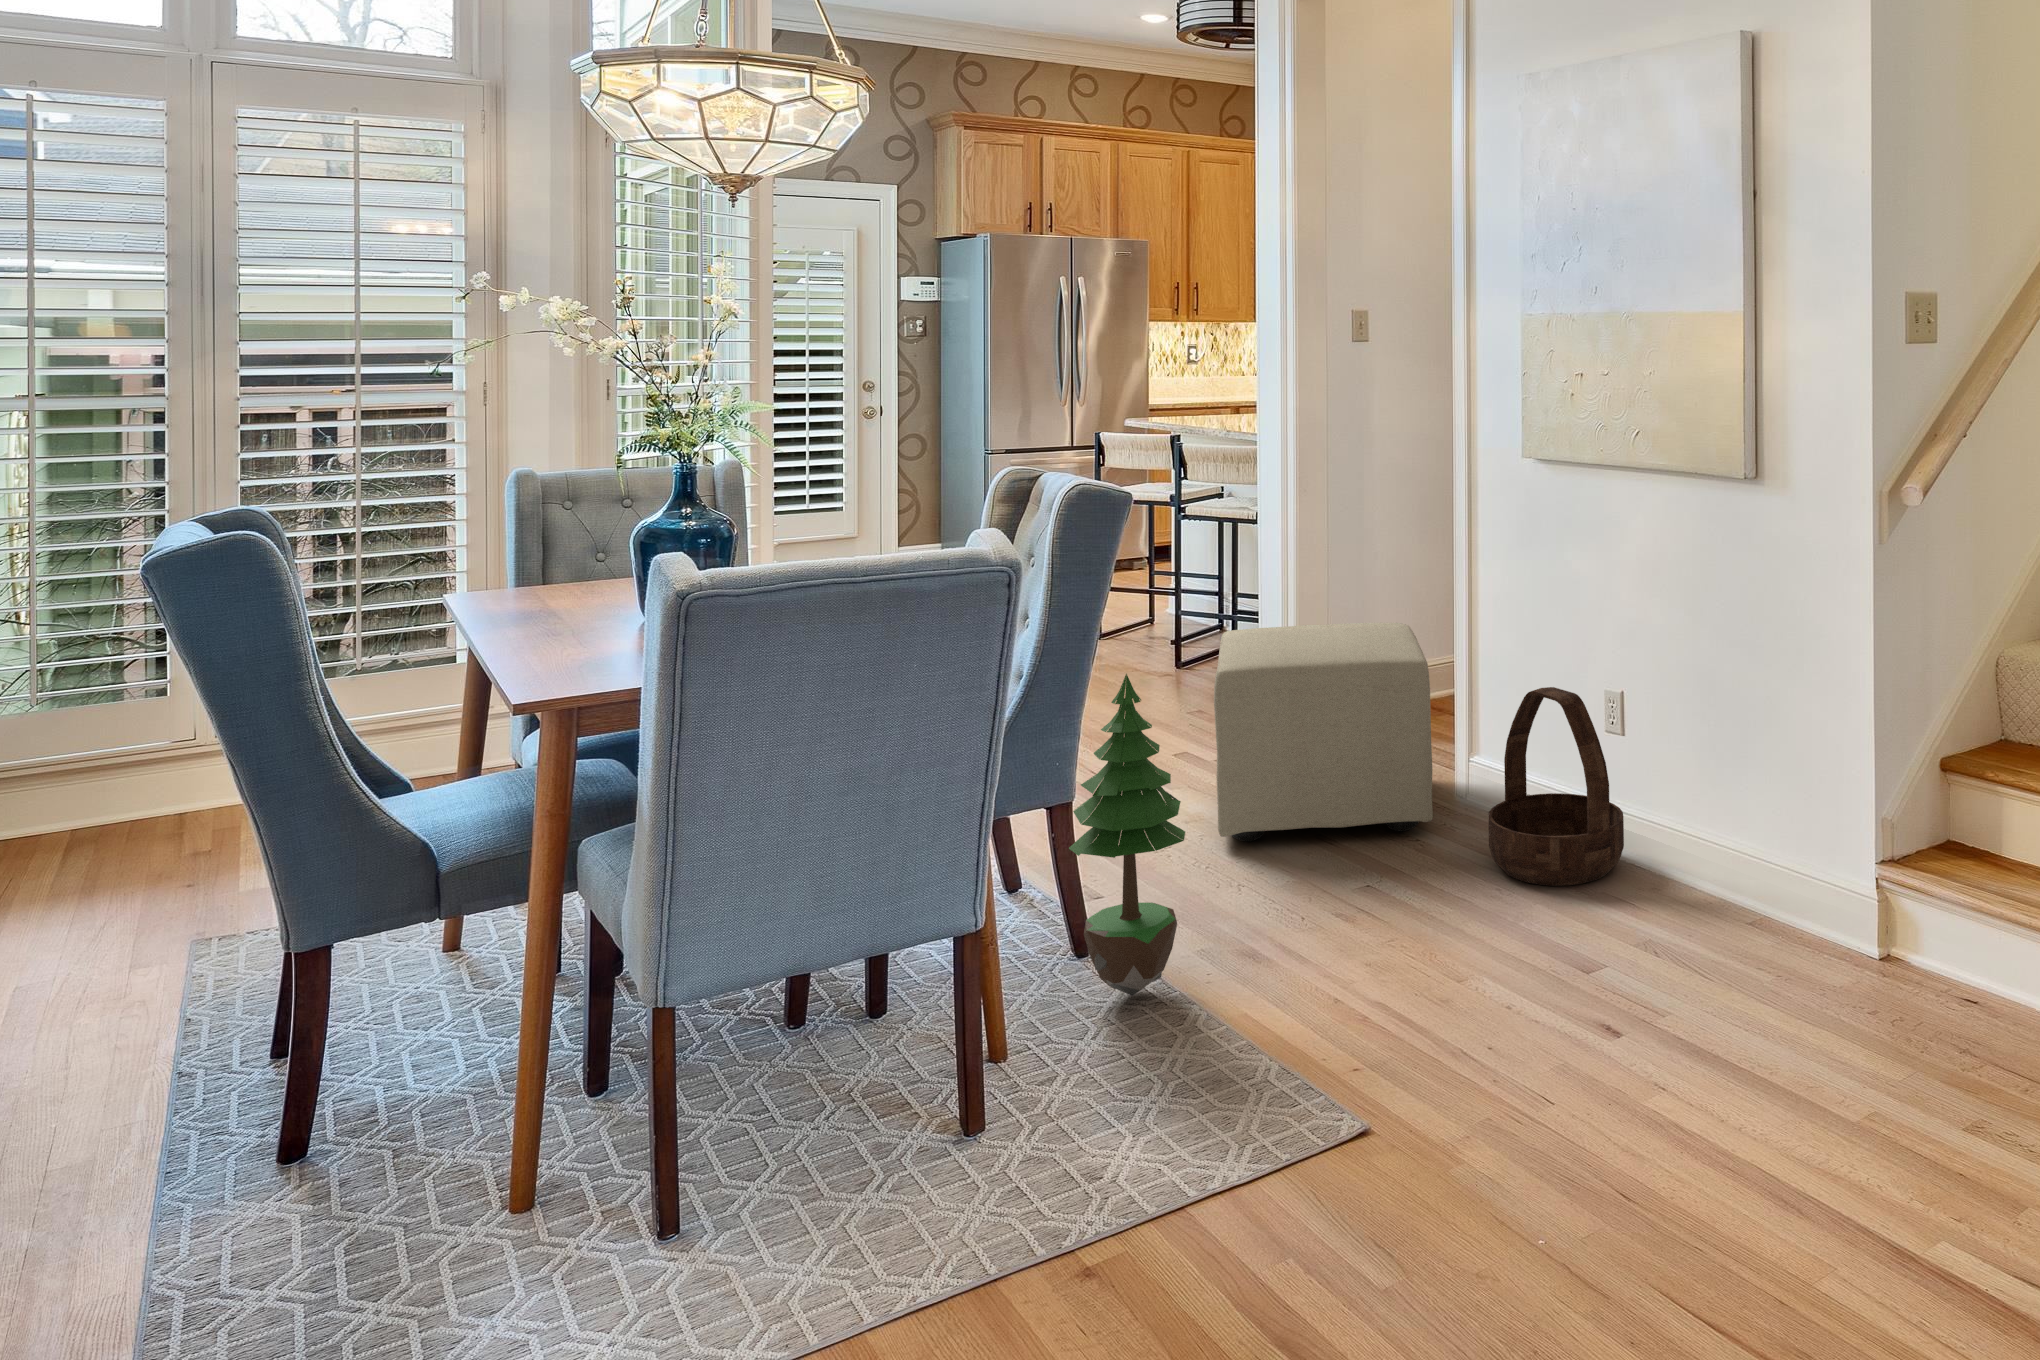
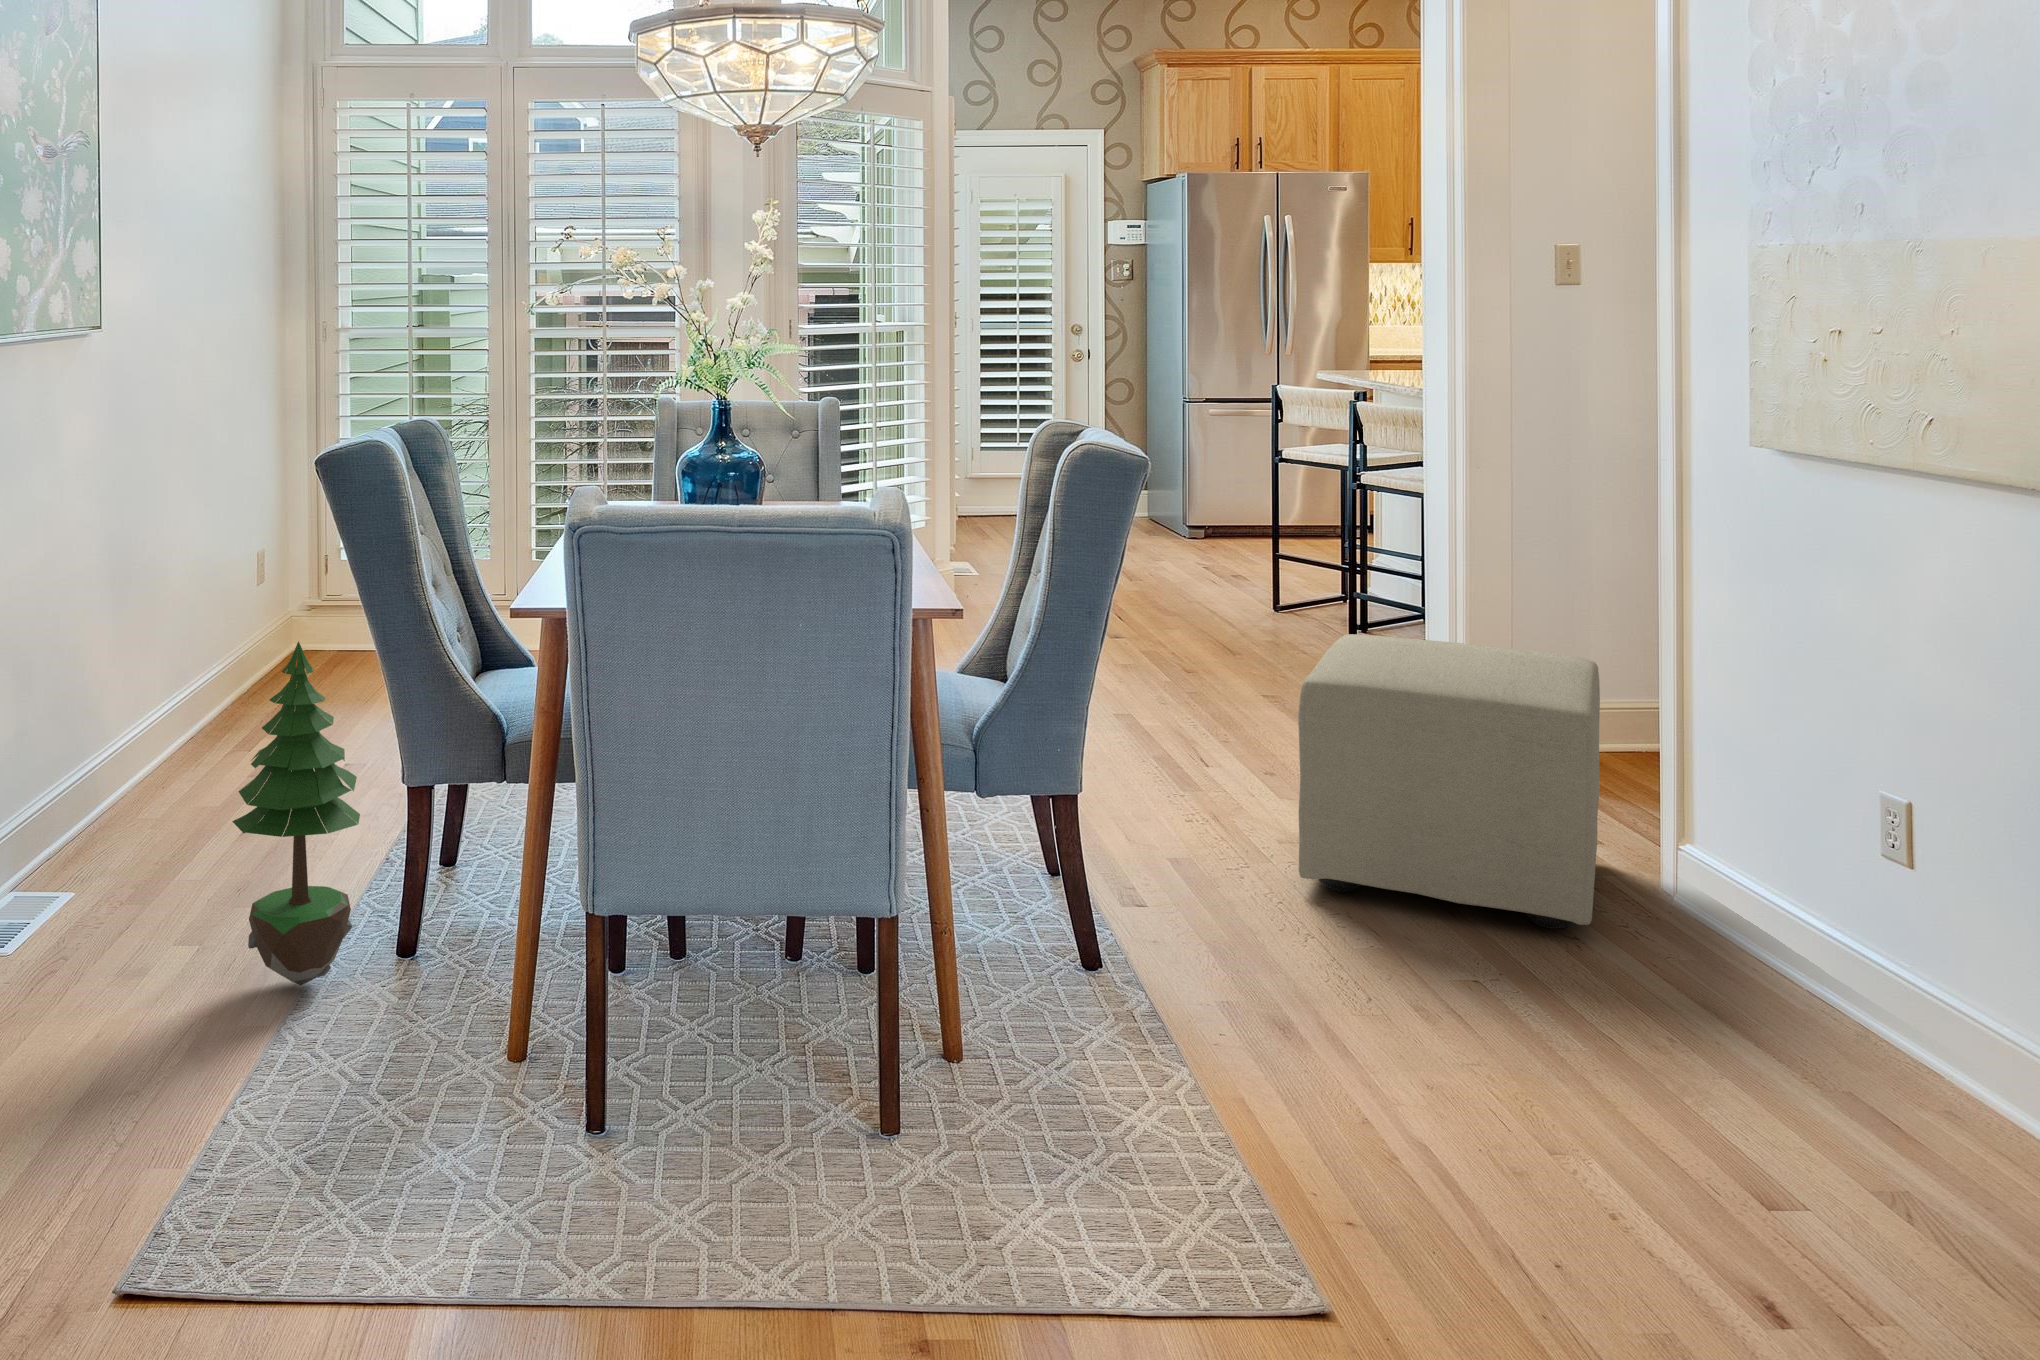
potted tree: present [1069,674,1185,996] -> present [232,641,360,986]
basket: present [1488,687,1624,886] -> none [1657,782,1887,1073]

